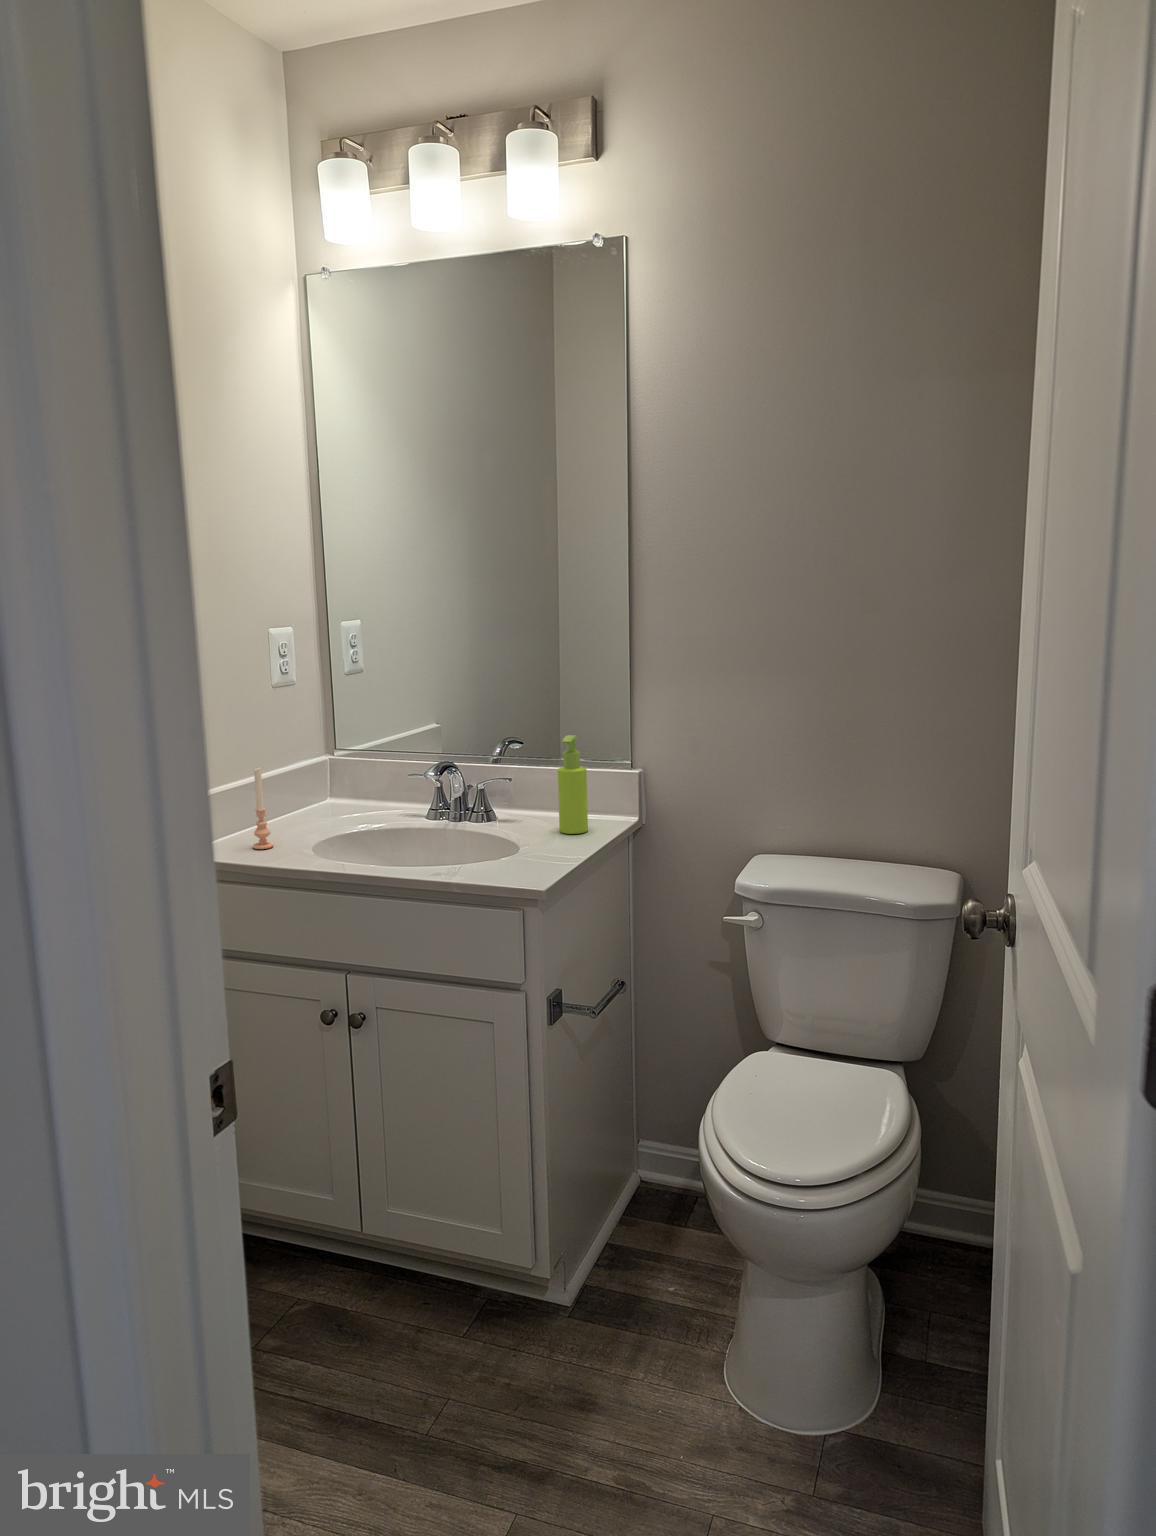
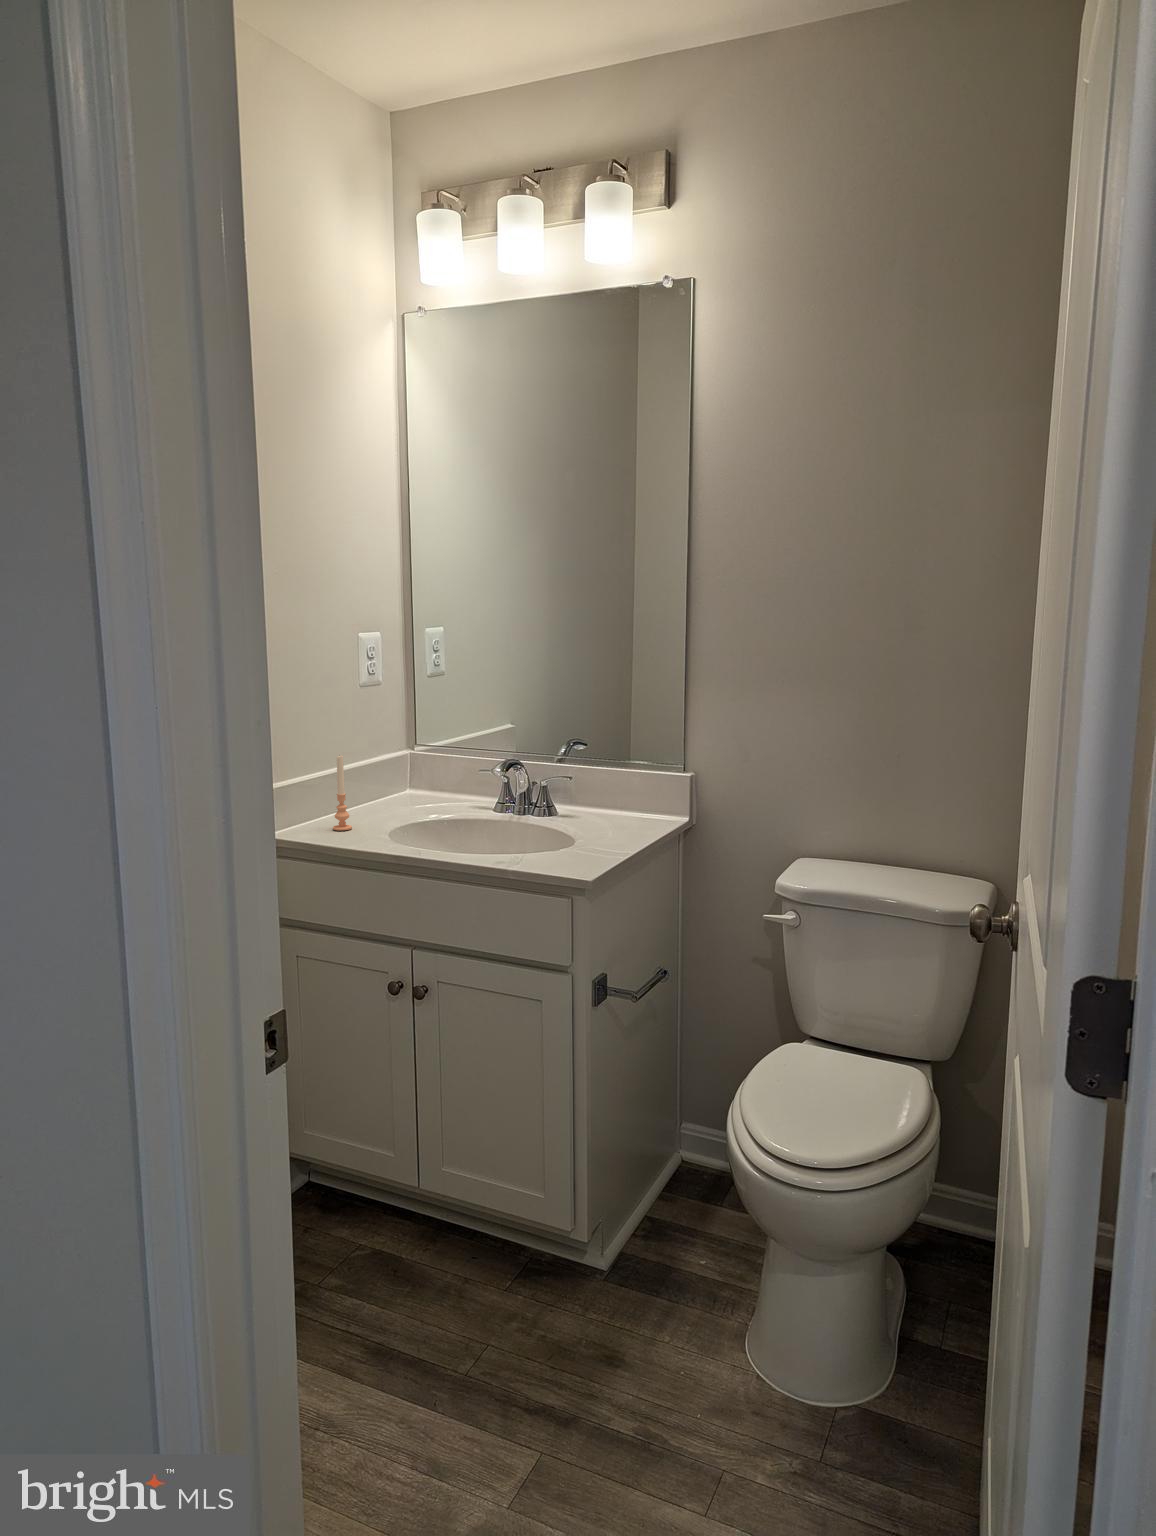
soap dispenser: present [558,735,588,834] -> none [615,736,642,827]

